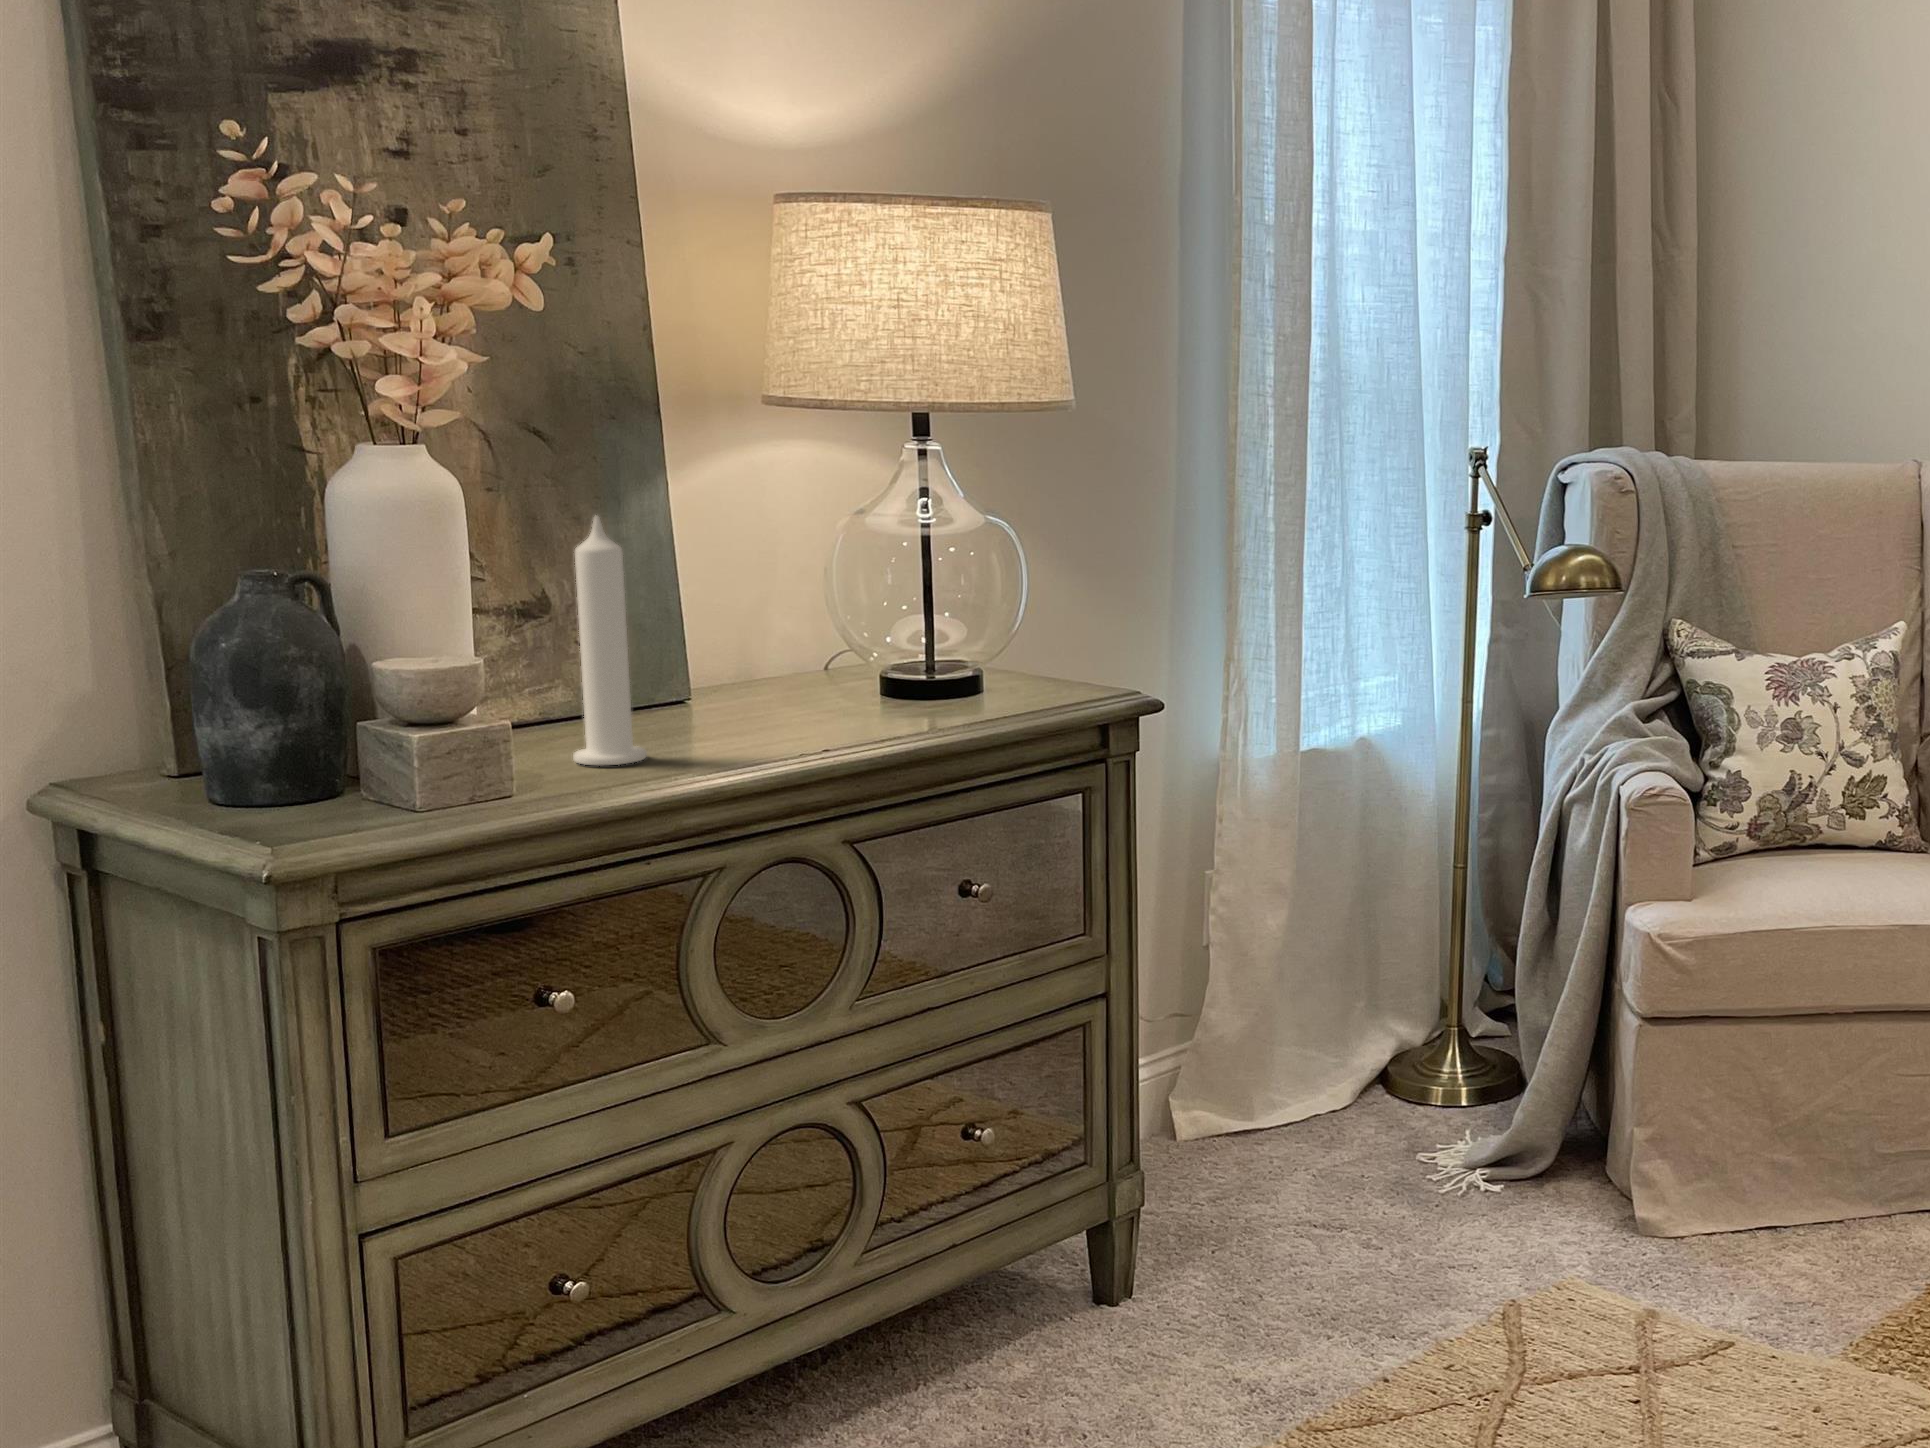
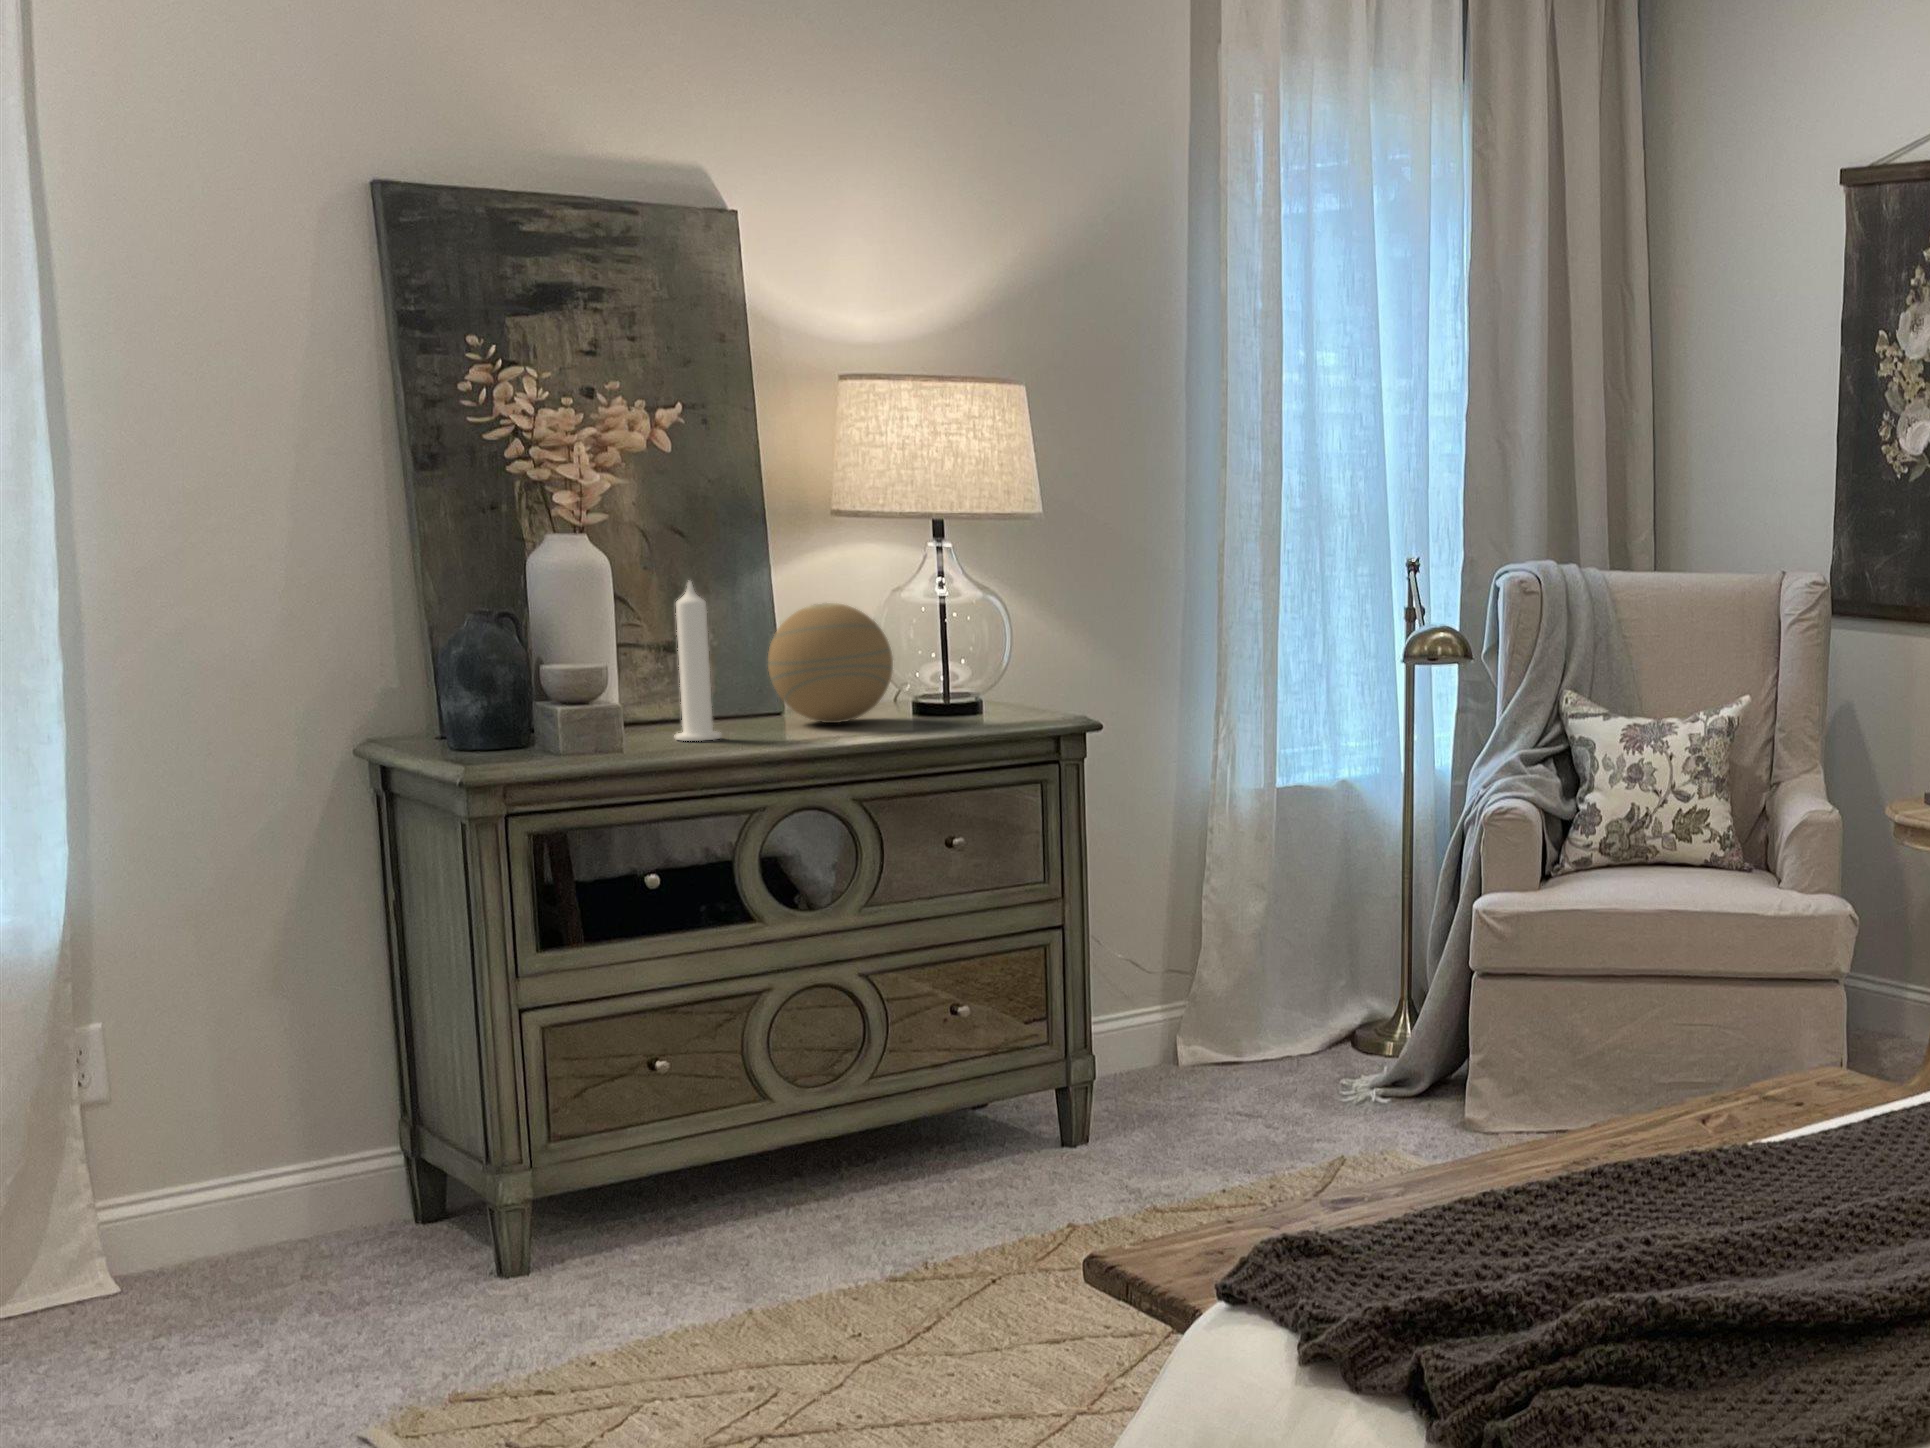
decorative orb: none [685,538,873,717] -> present [768,603,893,723]

